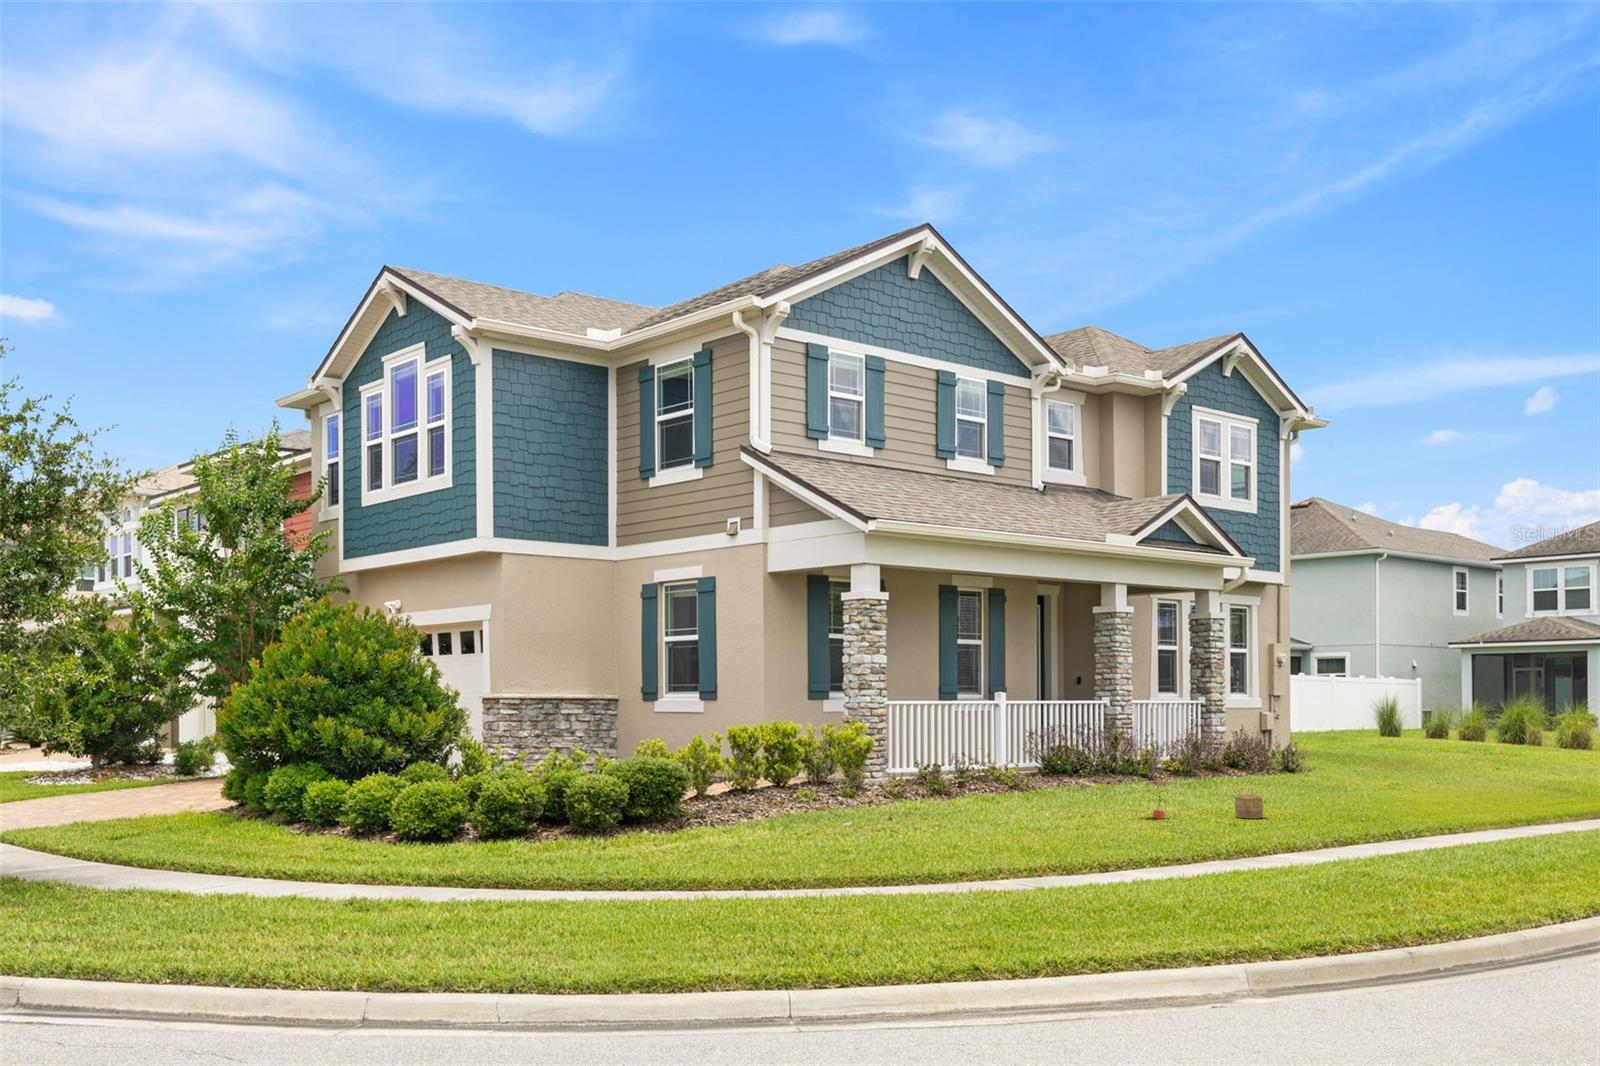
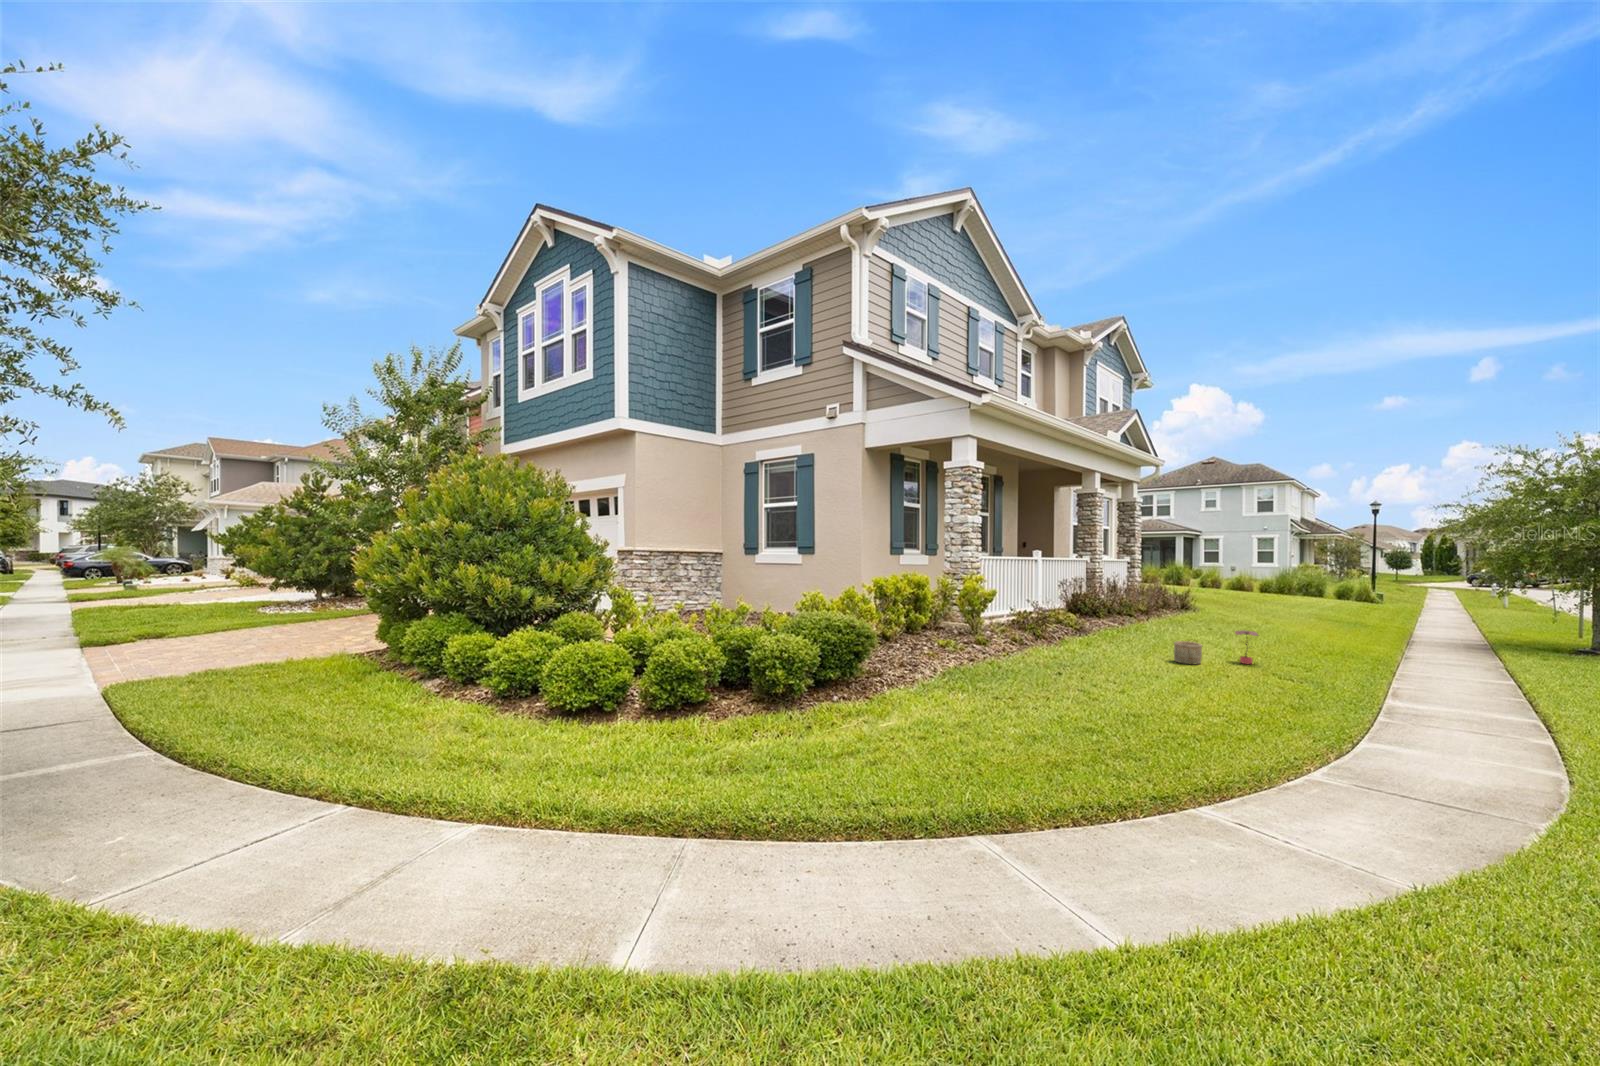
wooden bucket: present [1235,794,1263,819] -> present [1174,641,1202,664]

